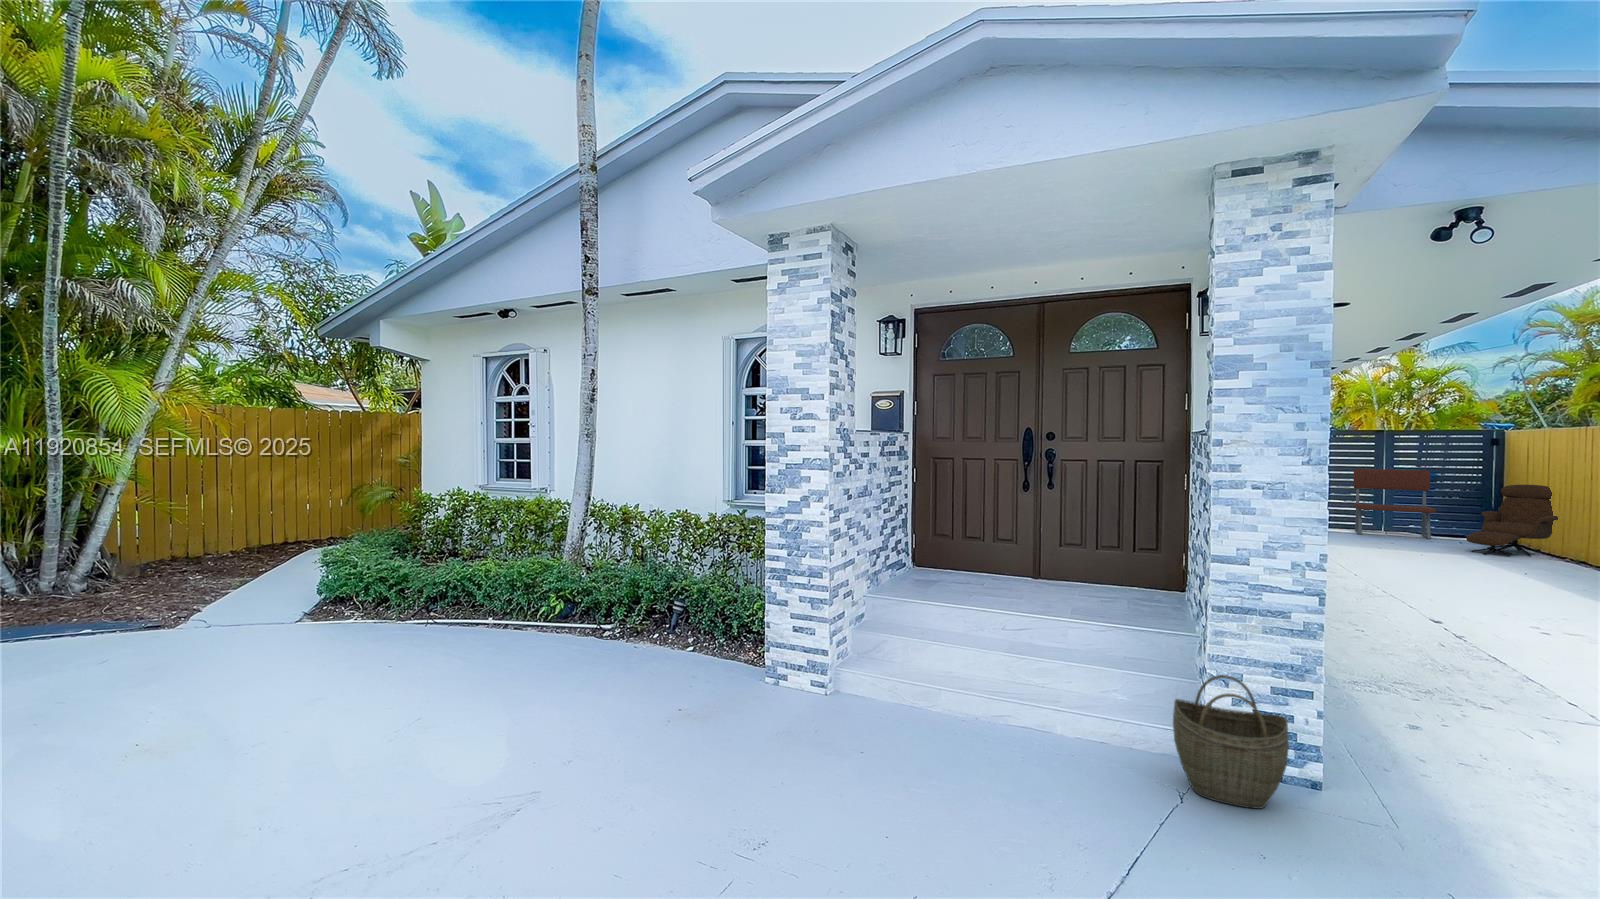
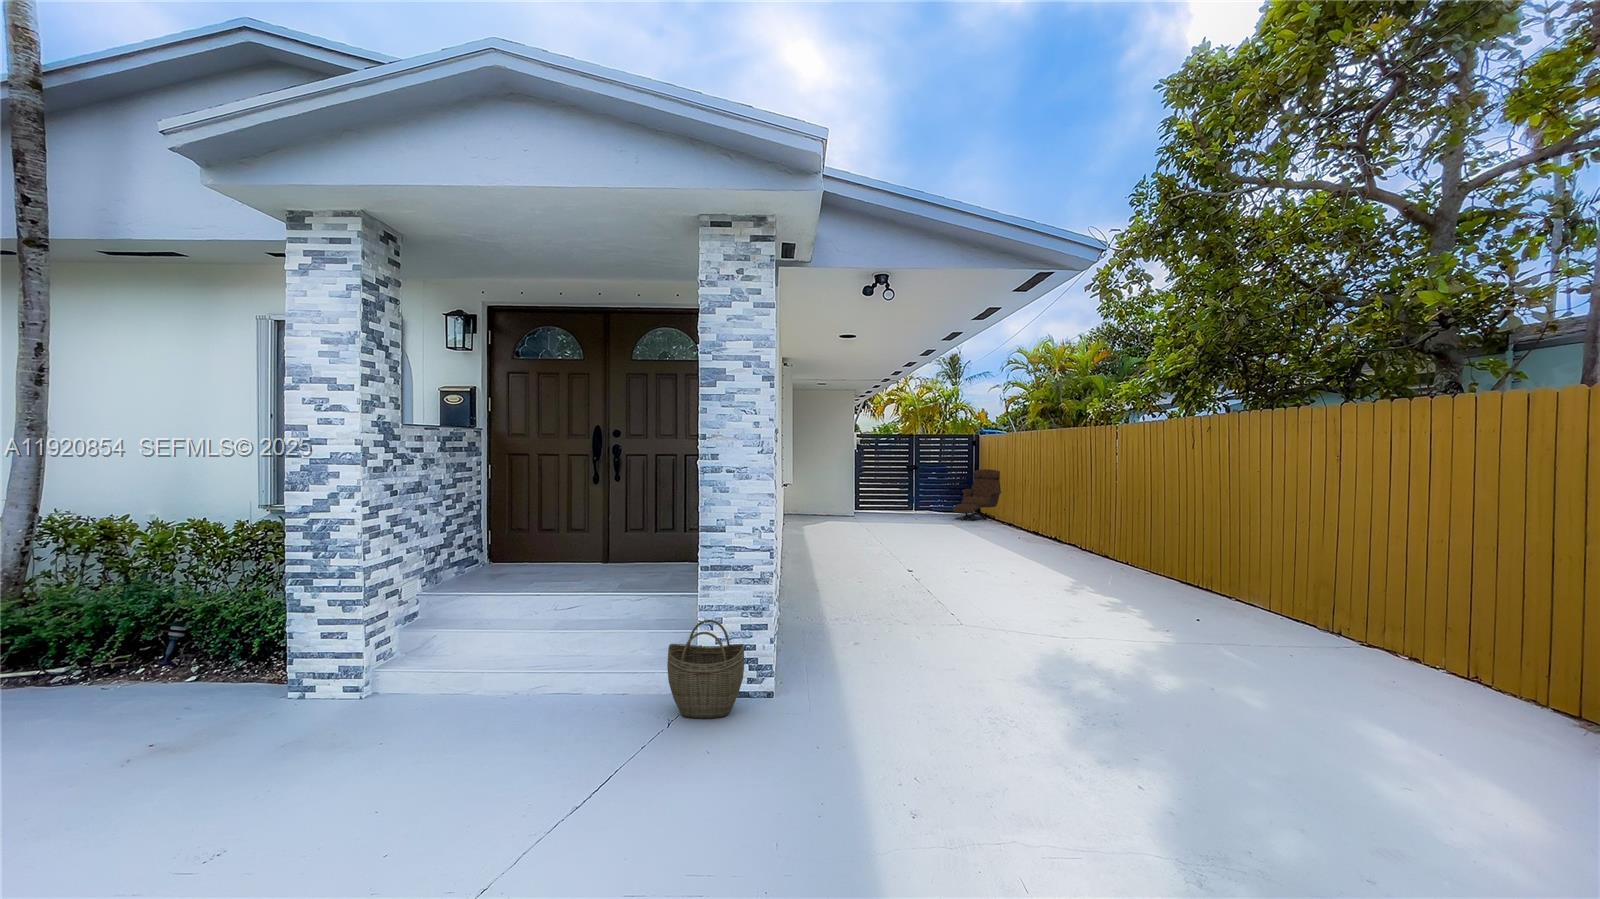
bench: present [1353,469,1436,539] -> none [893,460,940,512]

